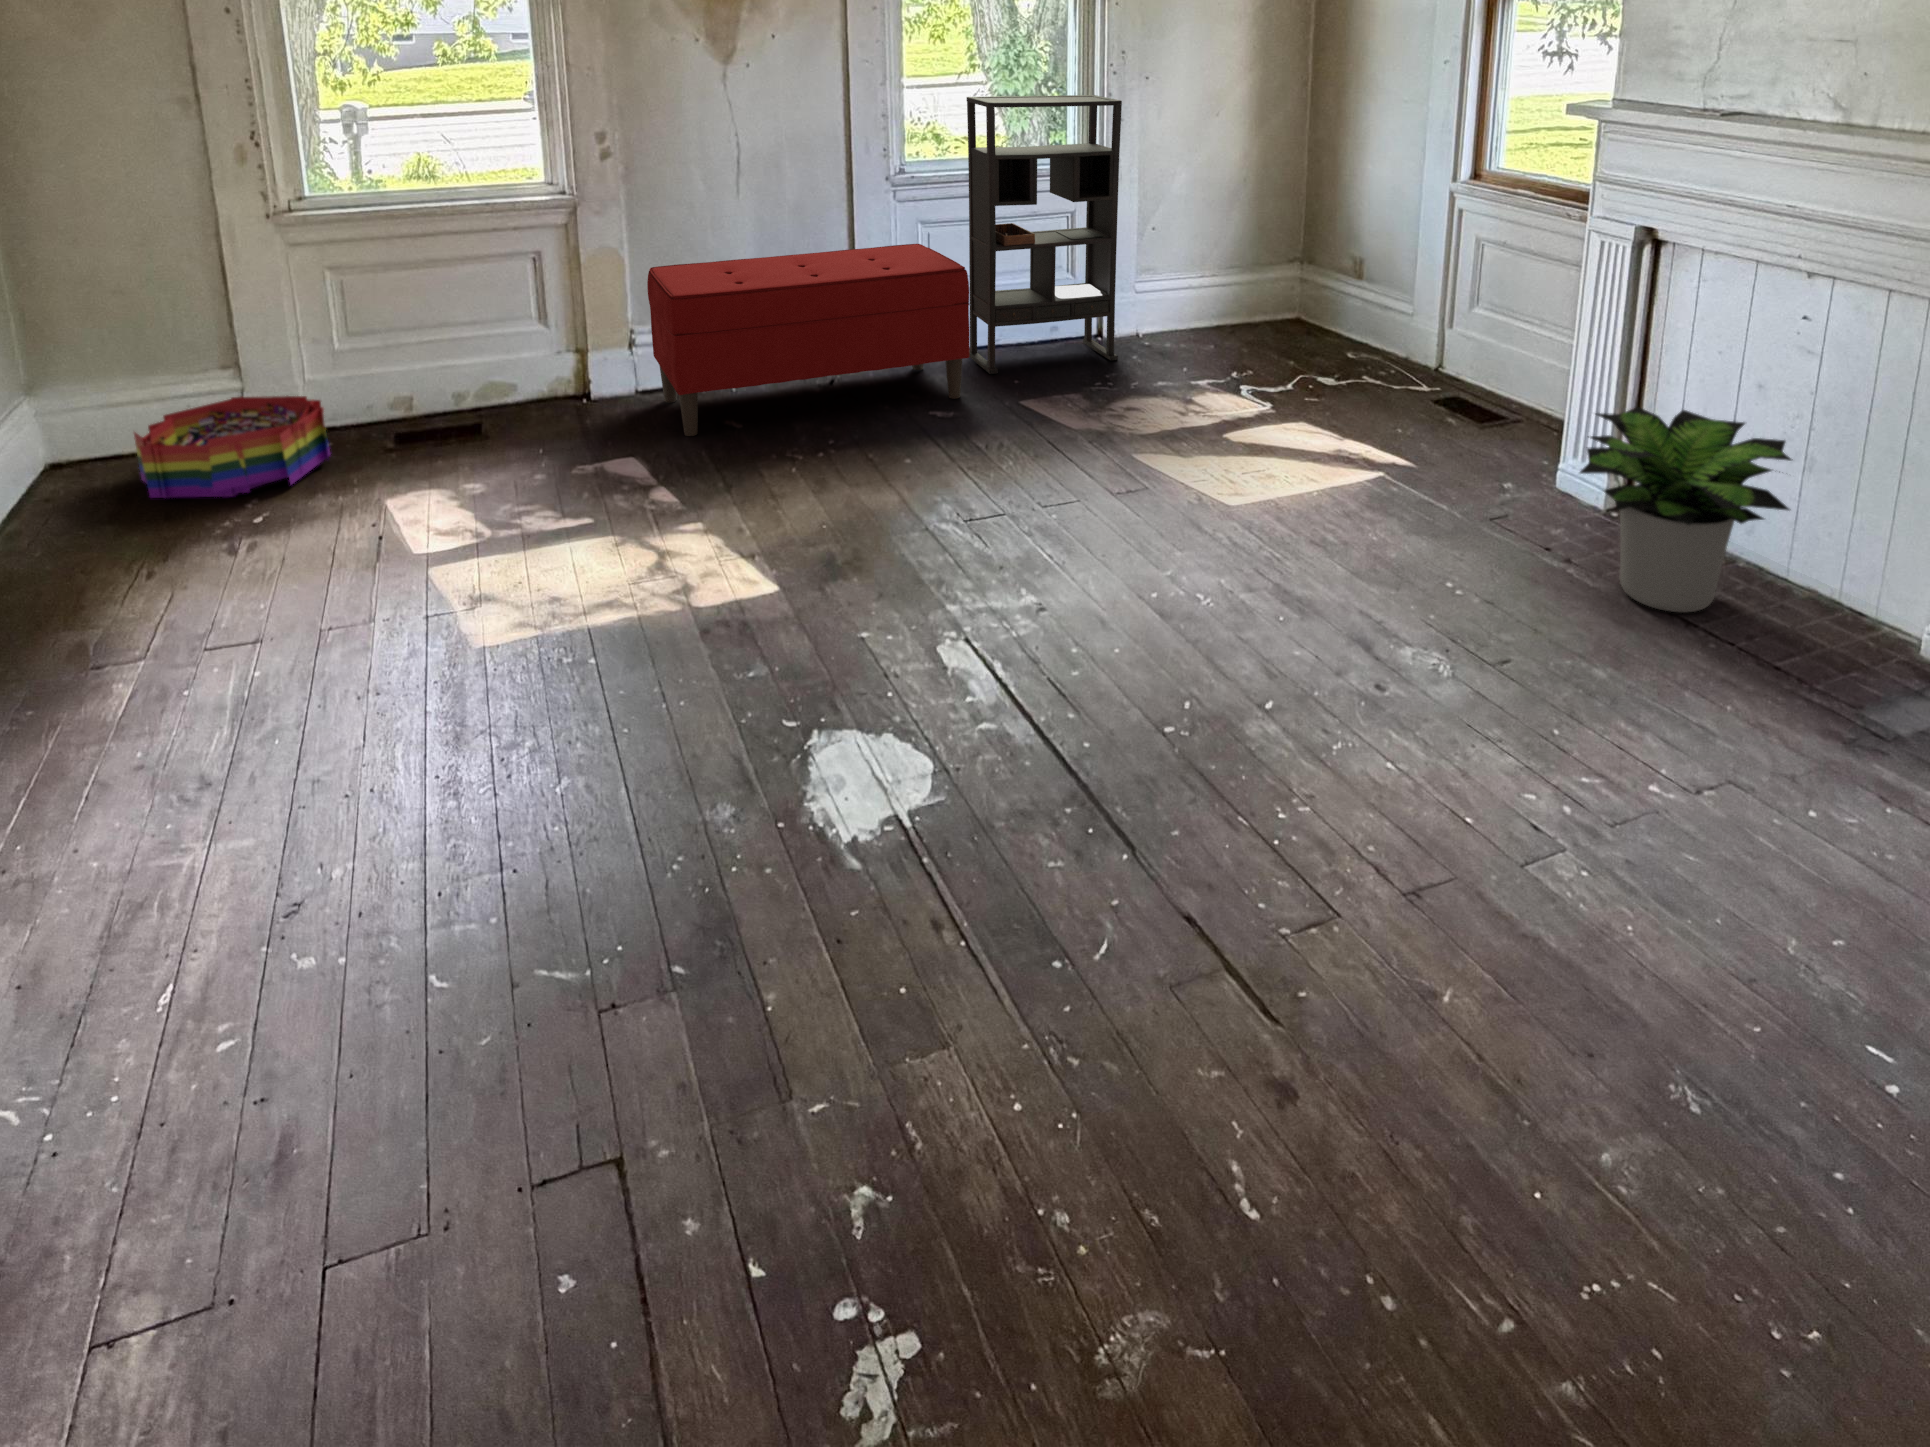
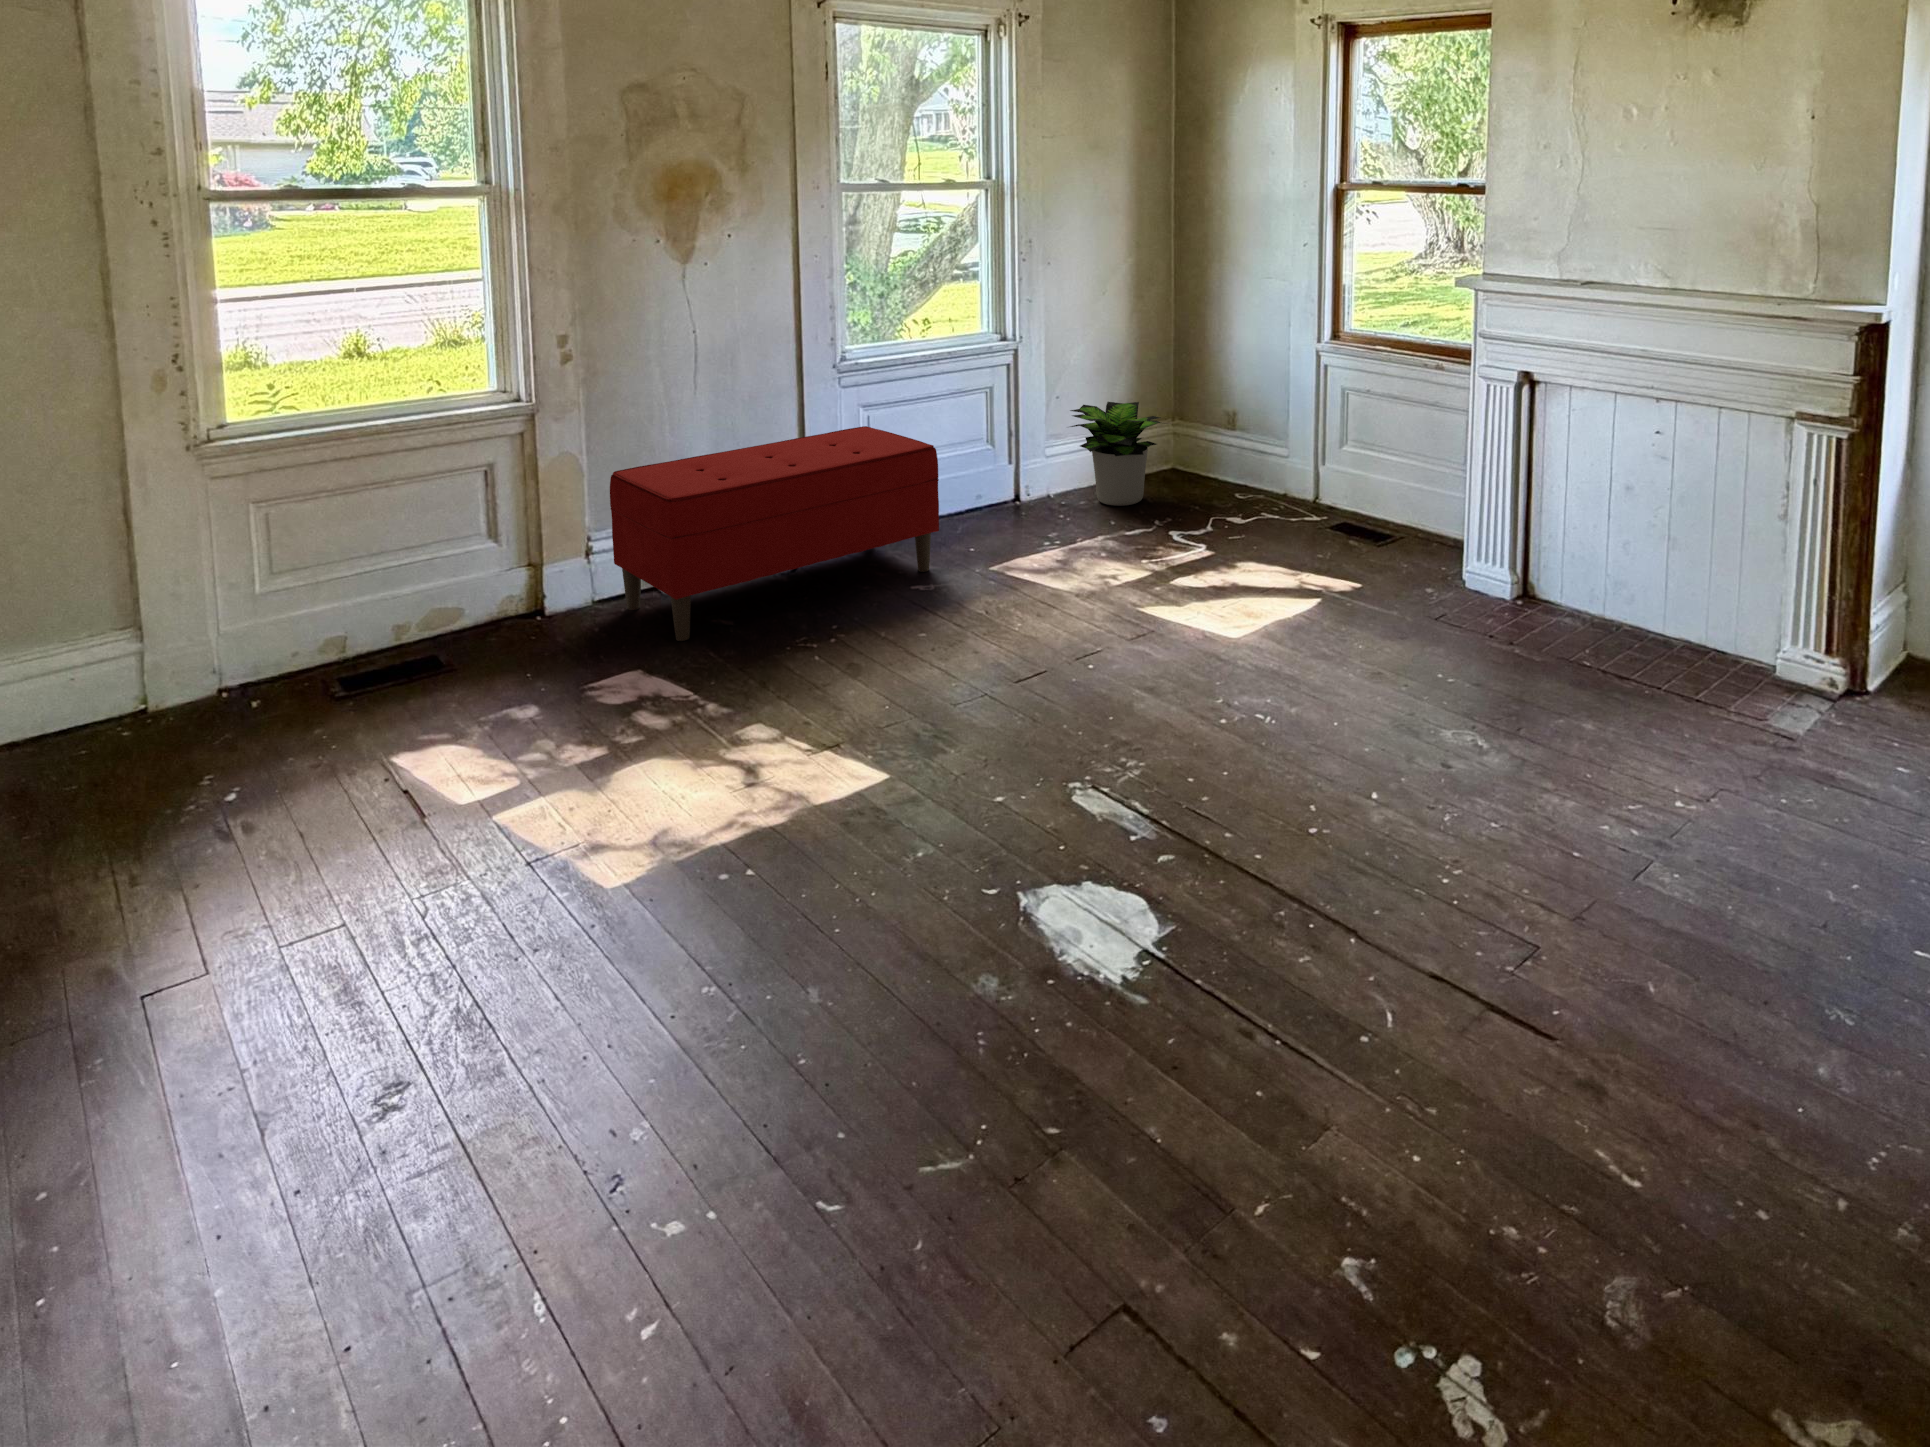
bookshelf: present [967,95,1122,374] -> none [904,279,1049,545]
storage bin: present [134,396,330,498] -> none [20,653,275,799]
potted plant: present [1580,407,1791,612] -> present [1070,402,1161,506]

